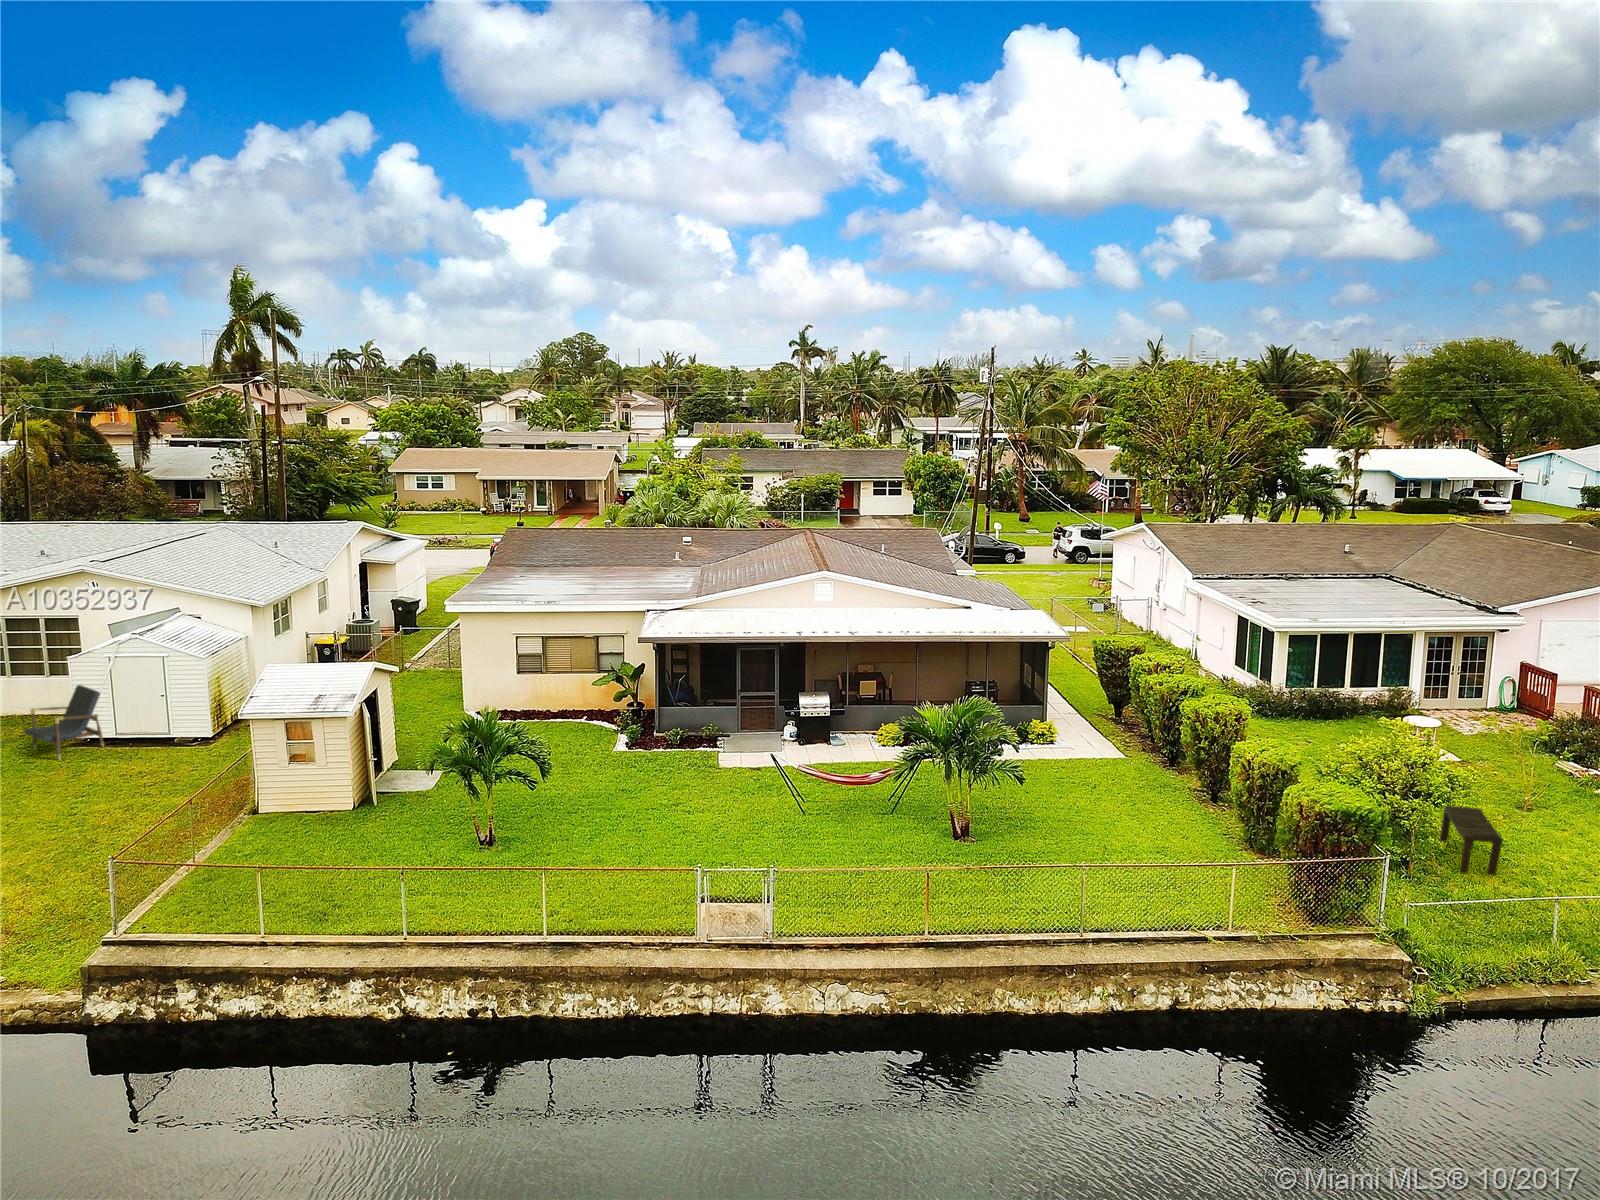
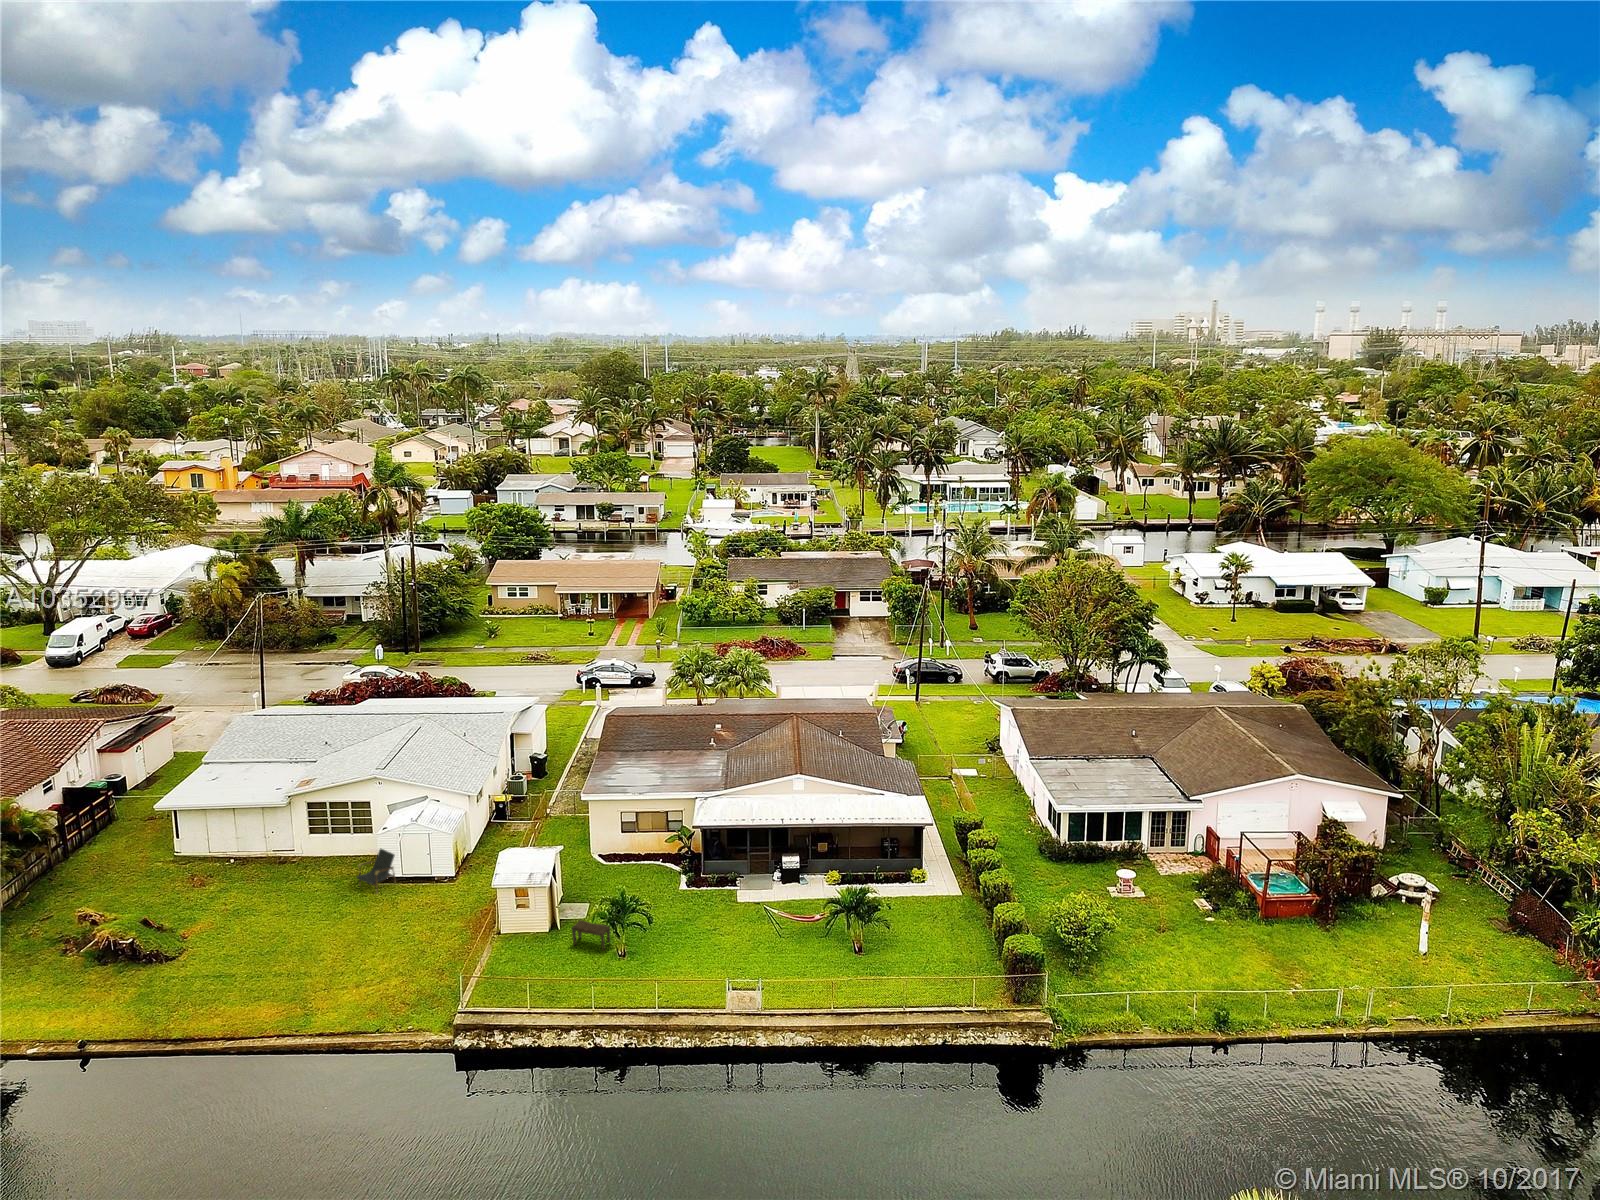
bench: present [1440,805,1503,875] -> present [572,920,610,951]

